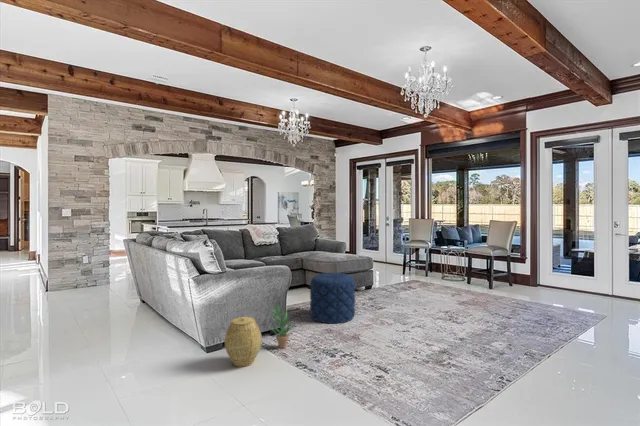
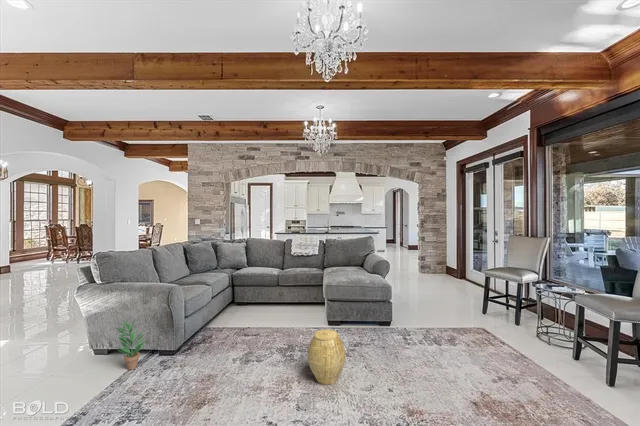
pouf: present [310,273,355,323] -> none [229,293,283,358]
woven basket: present [225,317,262,367] -> present [308,329,345,385]

